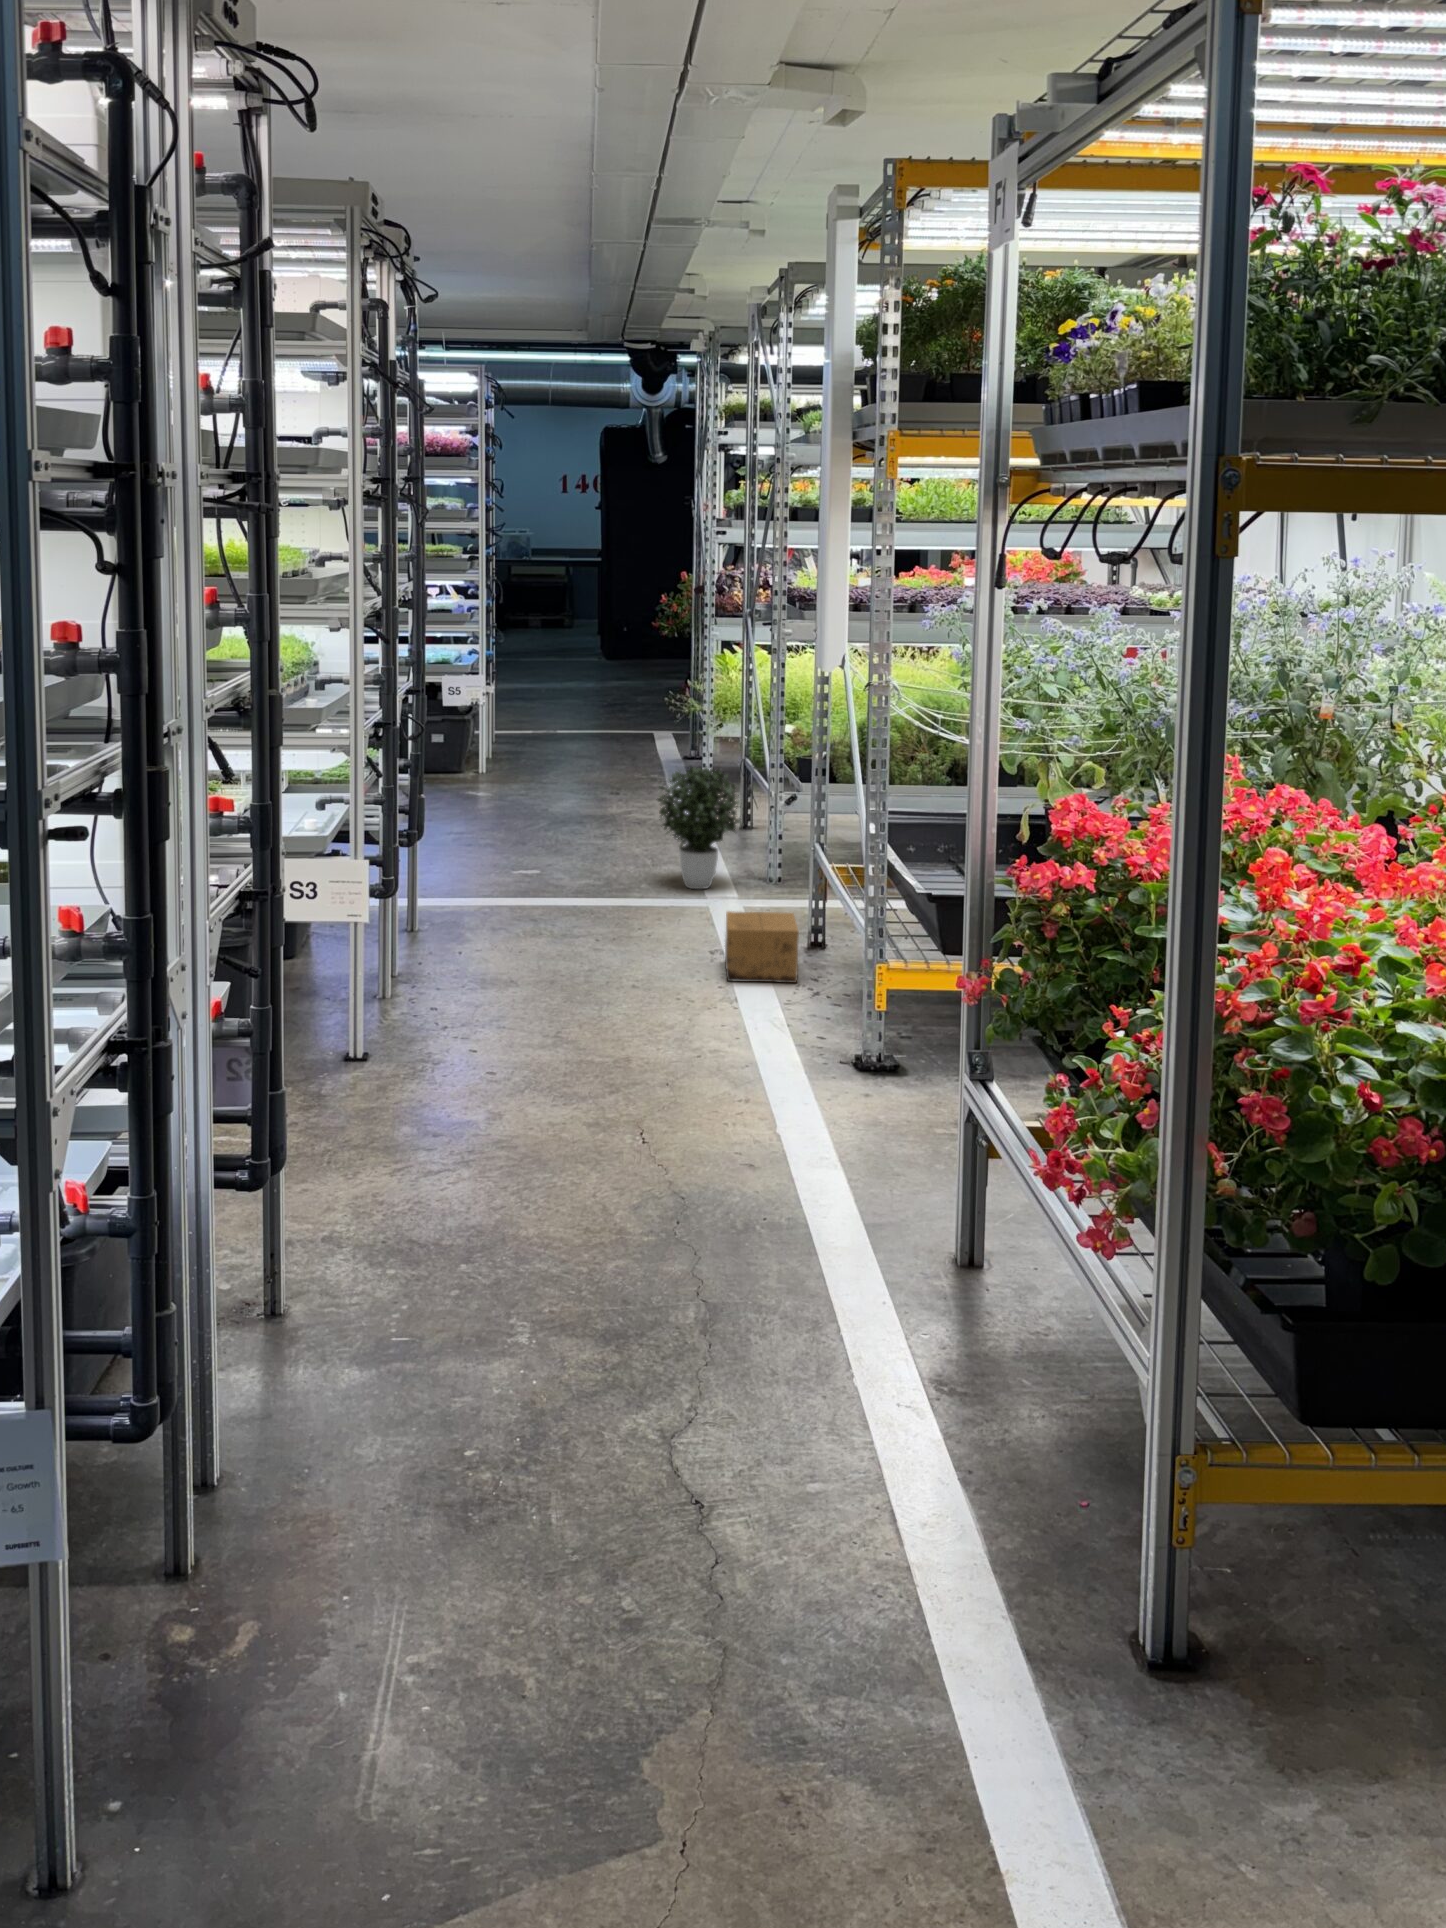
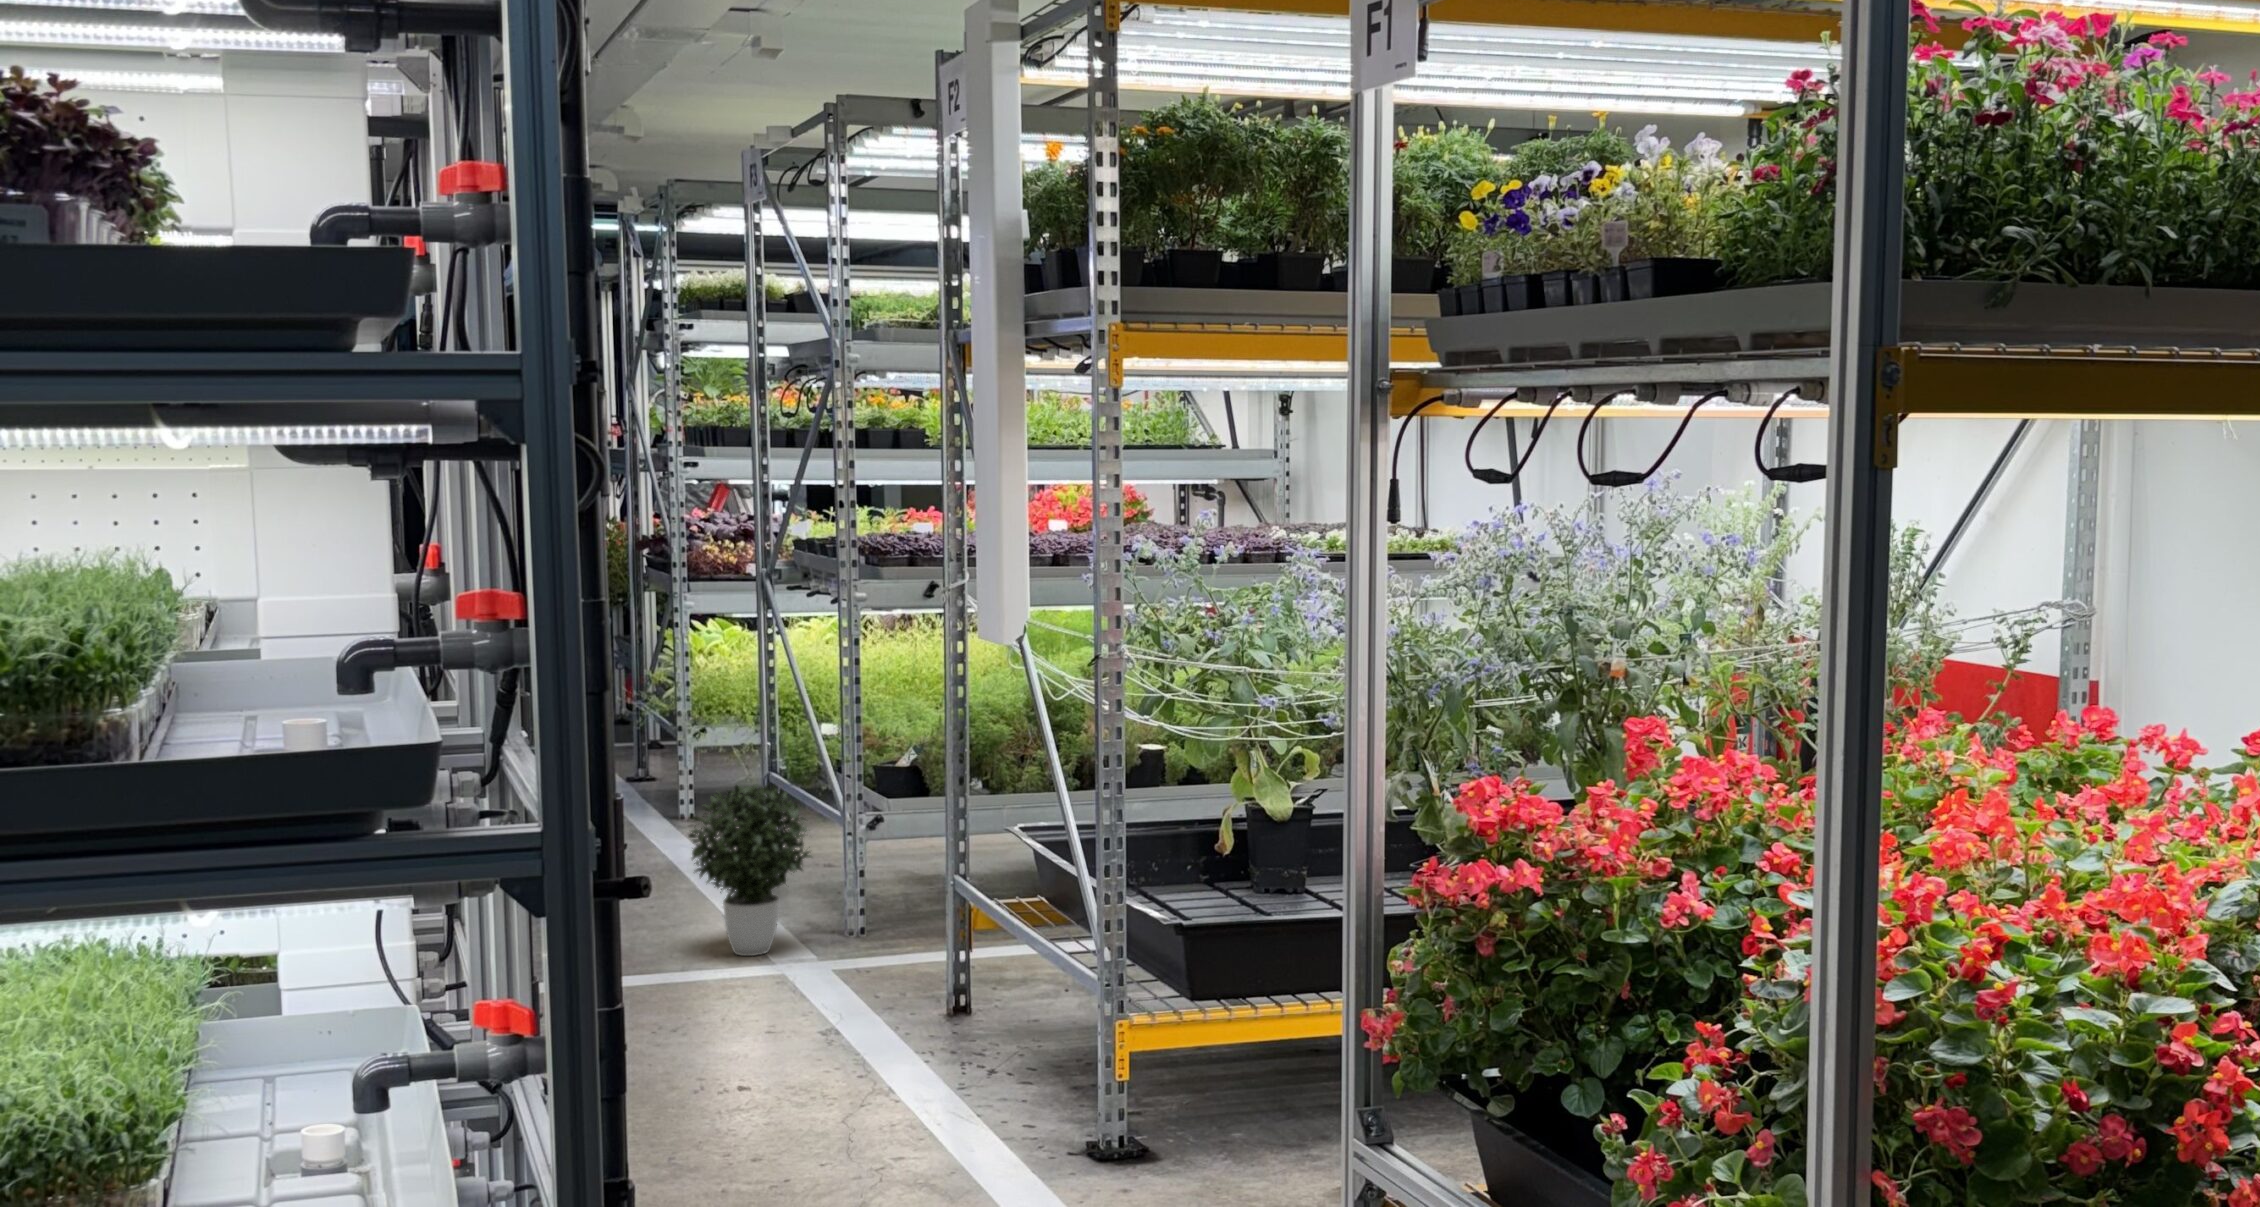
cardboard box: present [725,911,799,983] -> none [842,971,956,1077]

